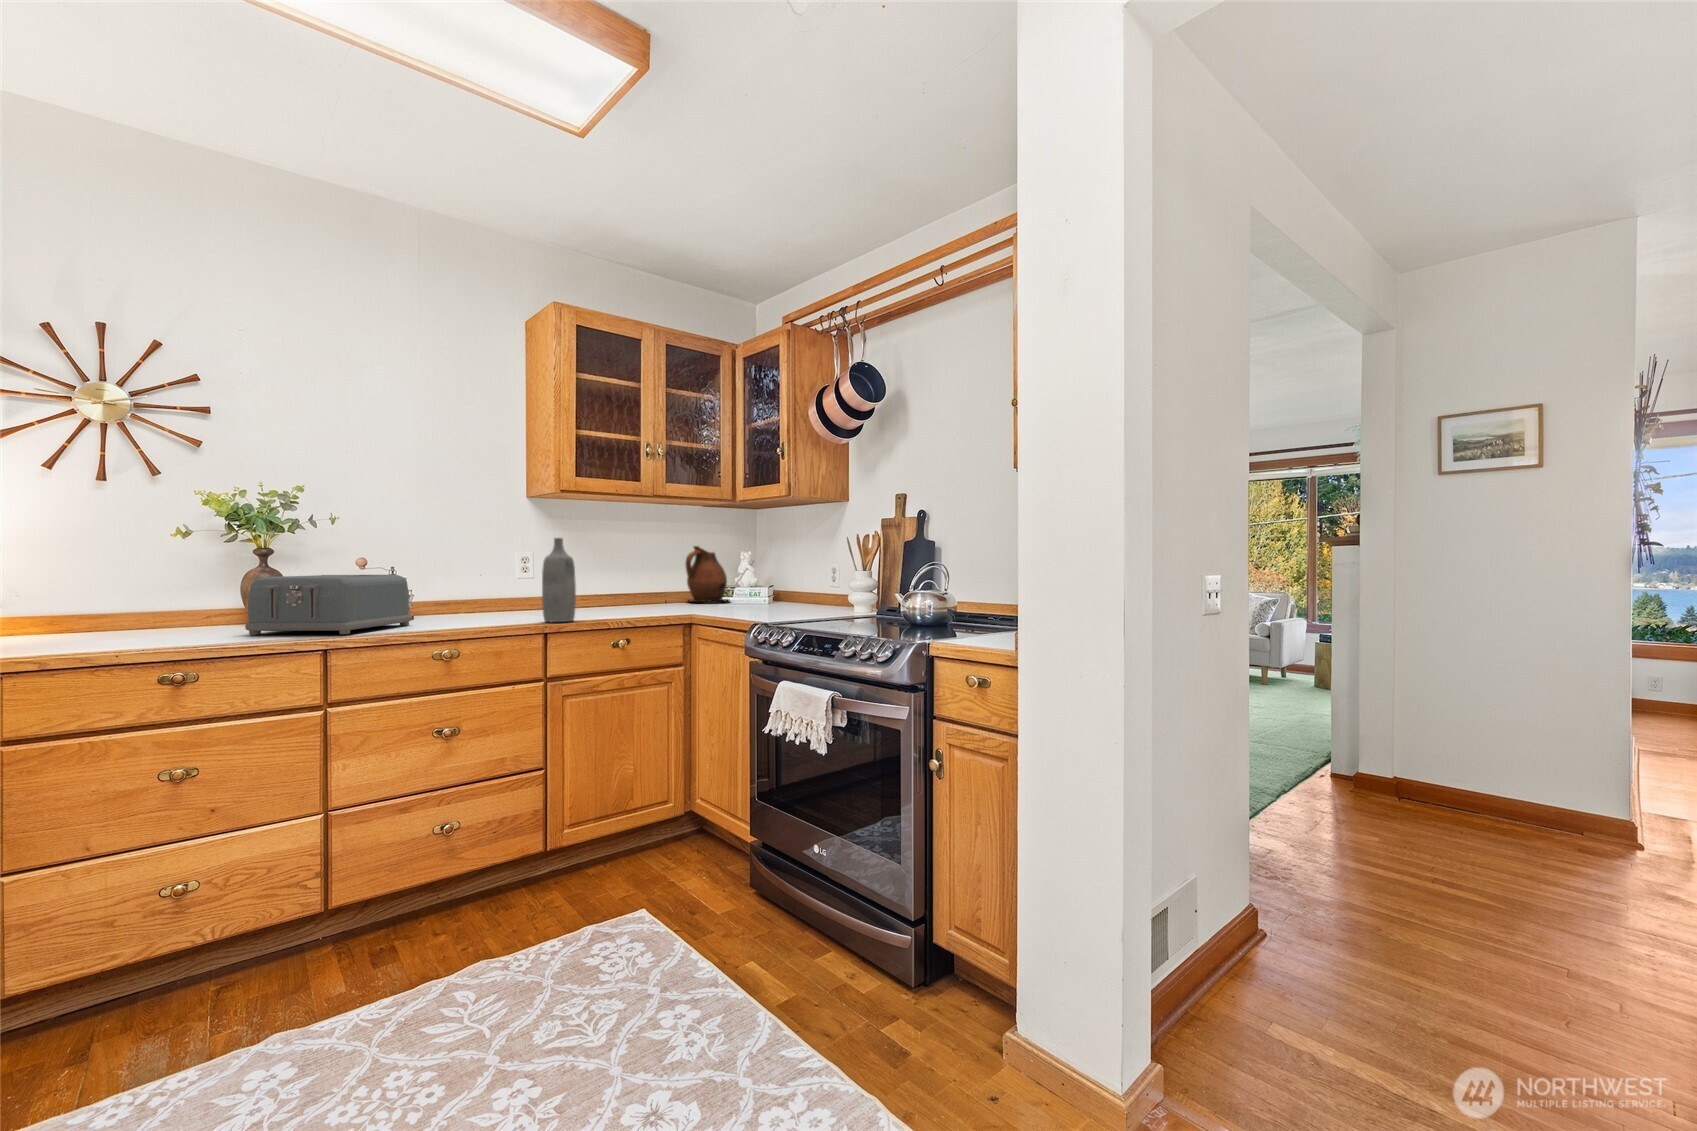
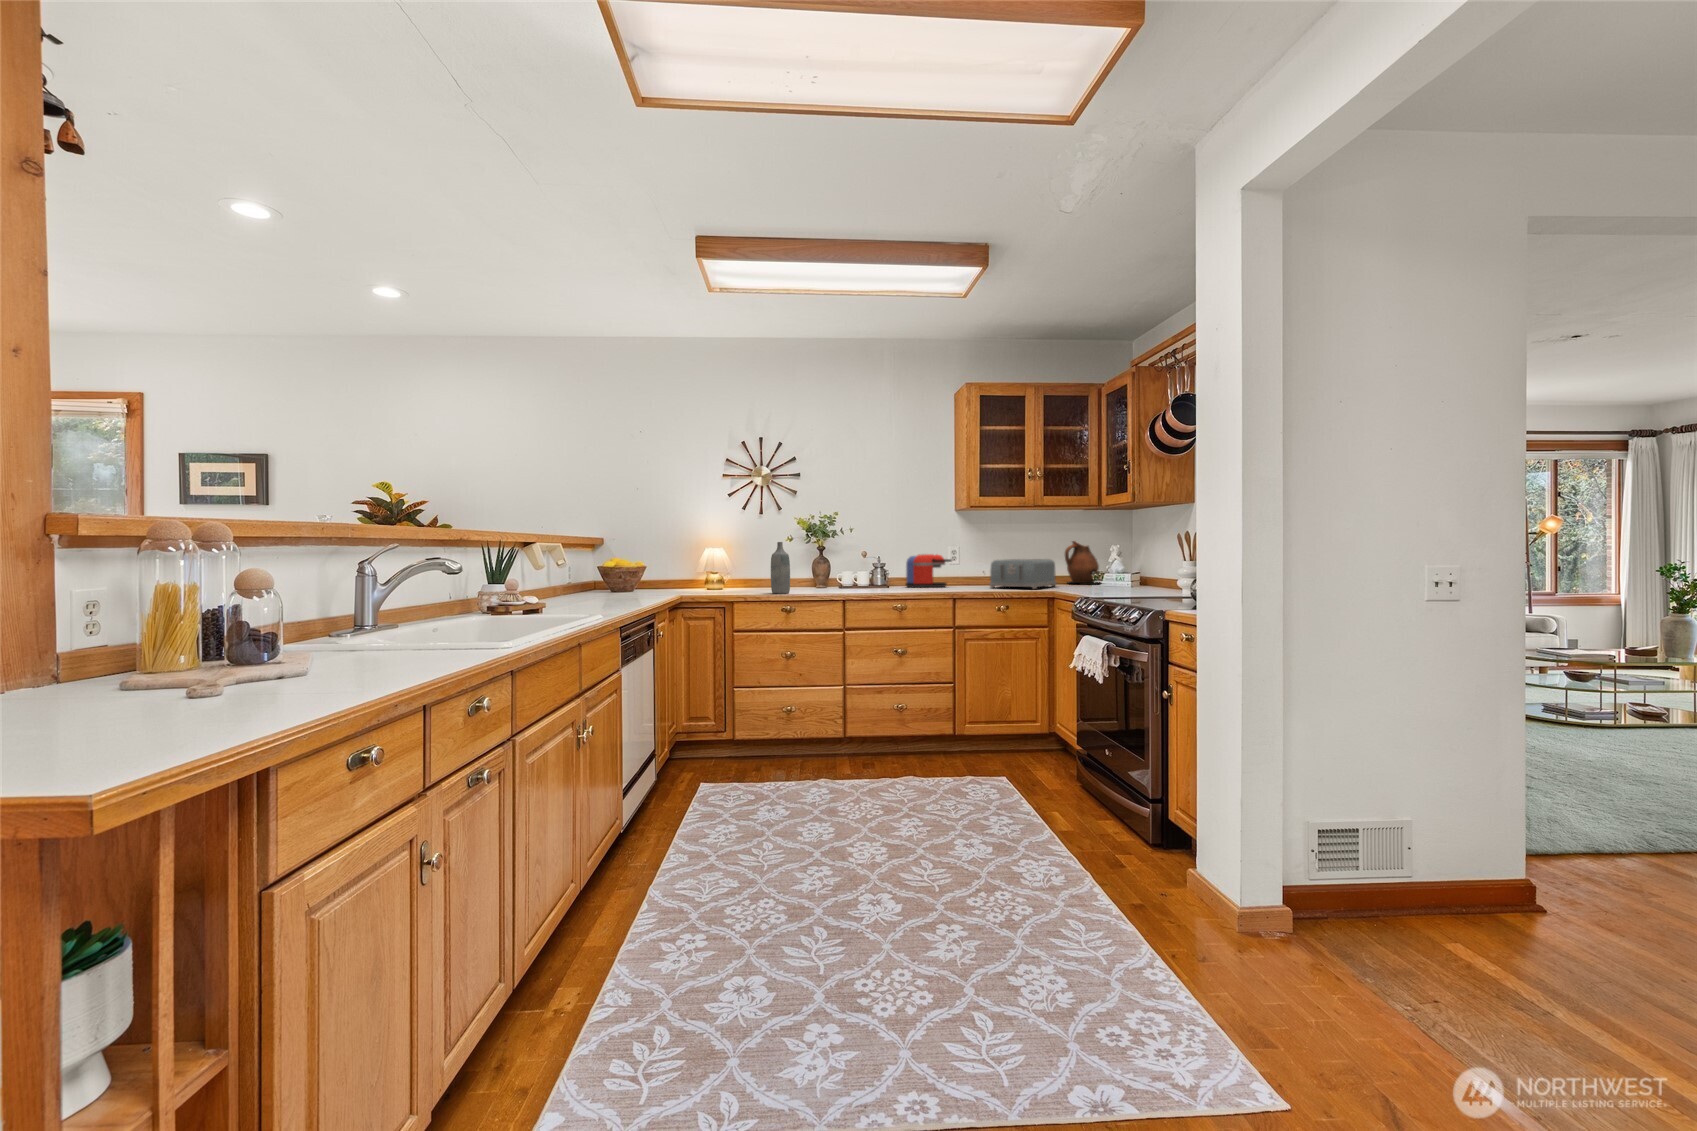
bottle: present [542,538,576,622] -> present [771,542,790,594]
coffee maker: none [445,562,528,616] -> present [906,554,952,587]
toaster: present [245,575,412,635] -> present [989,559,1057,589]

